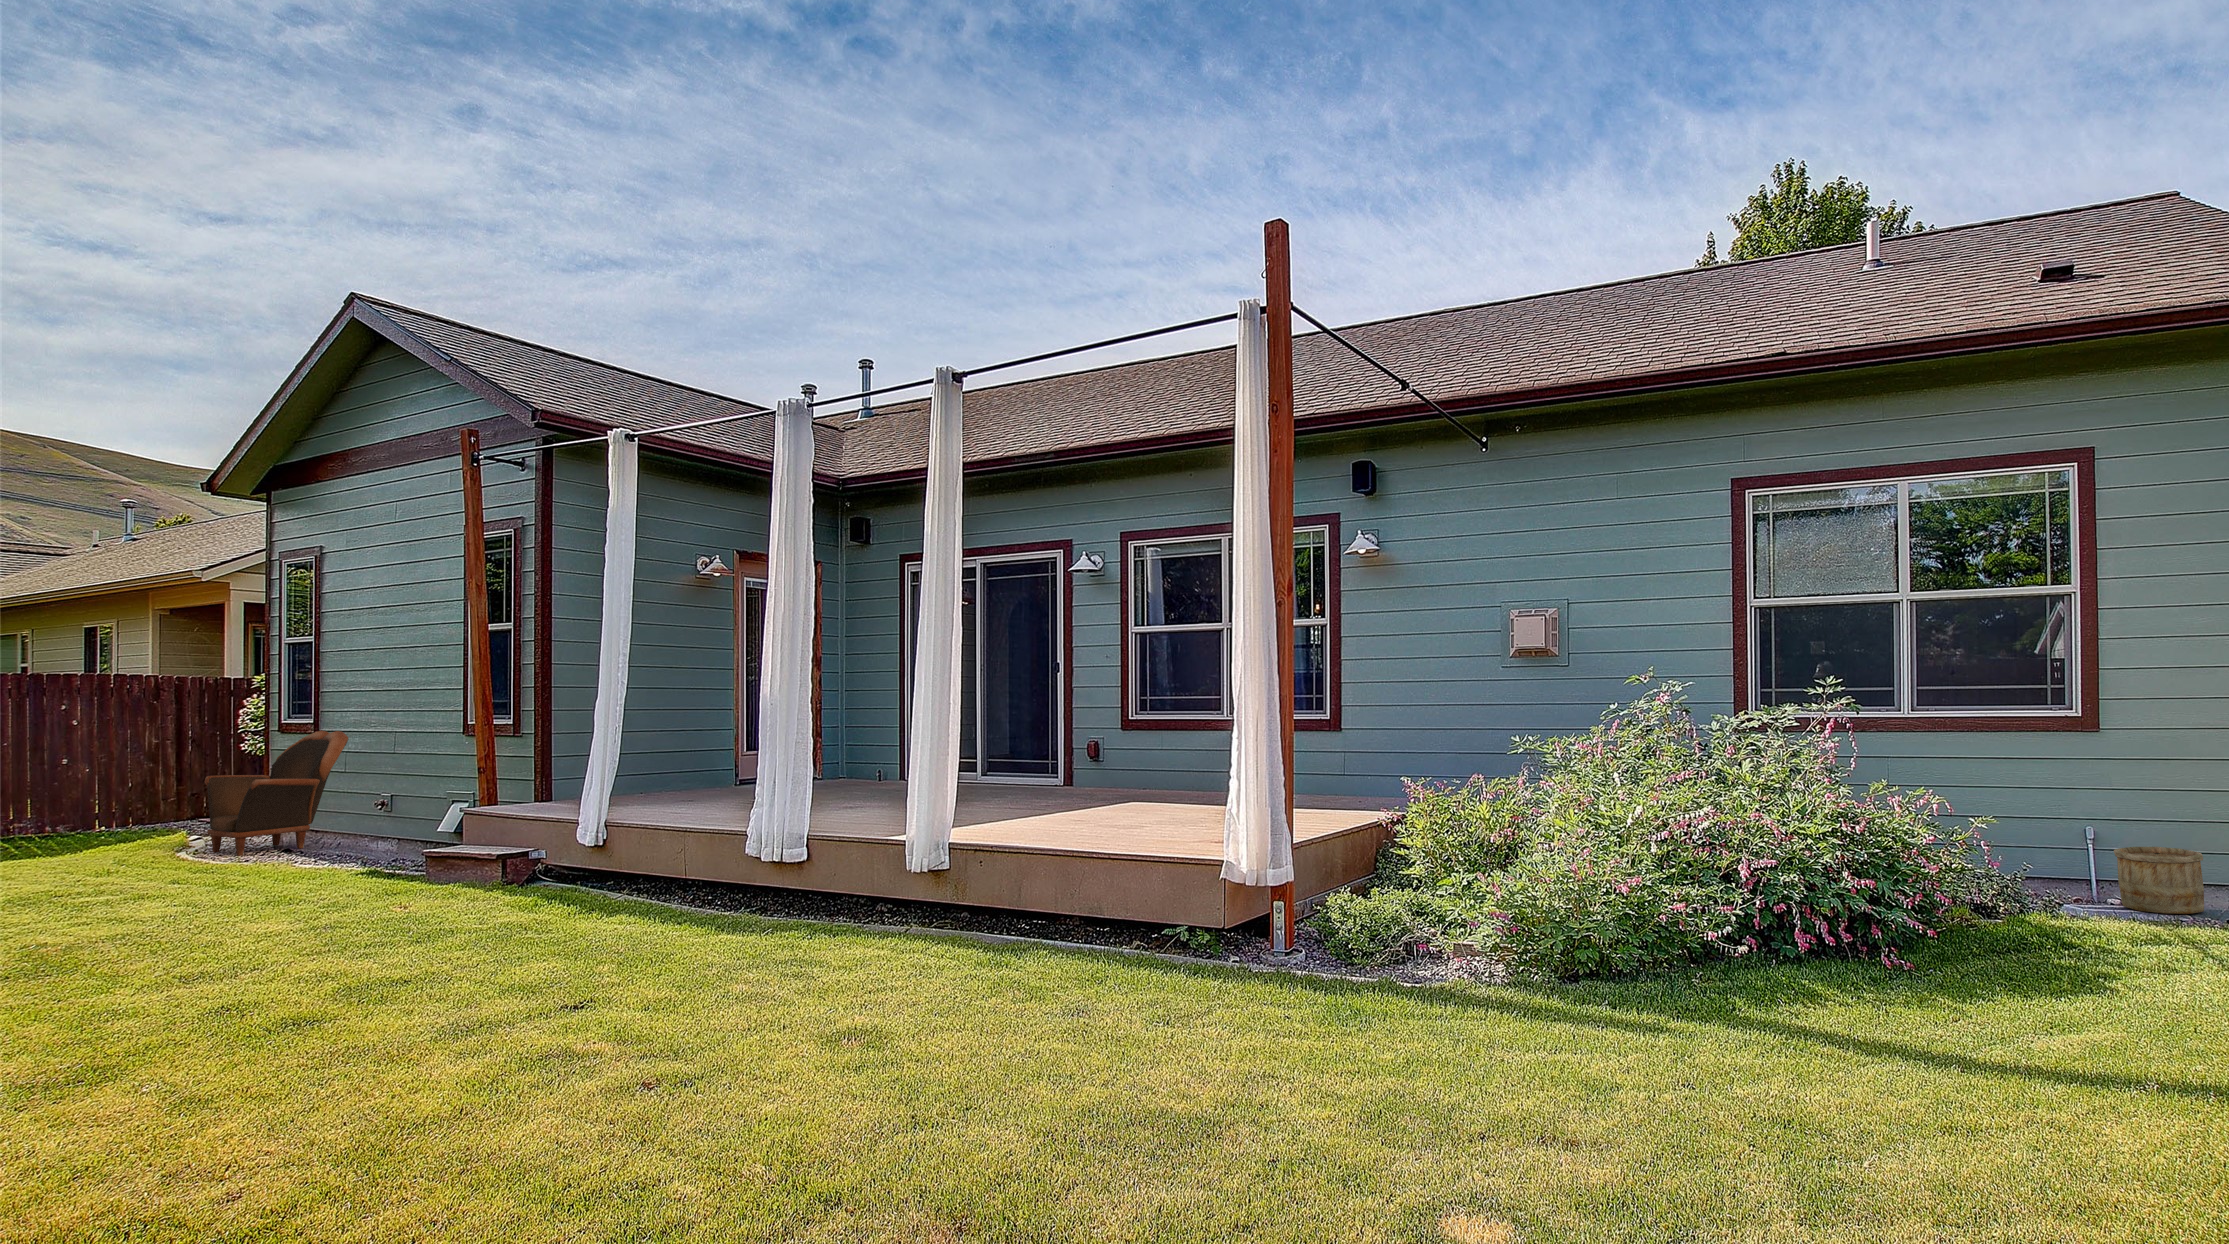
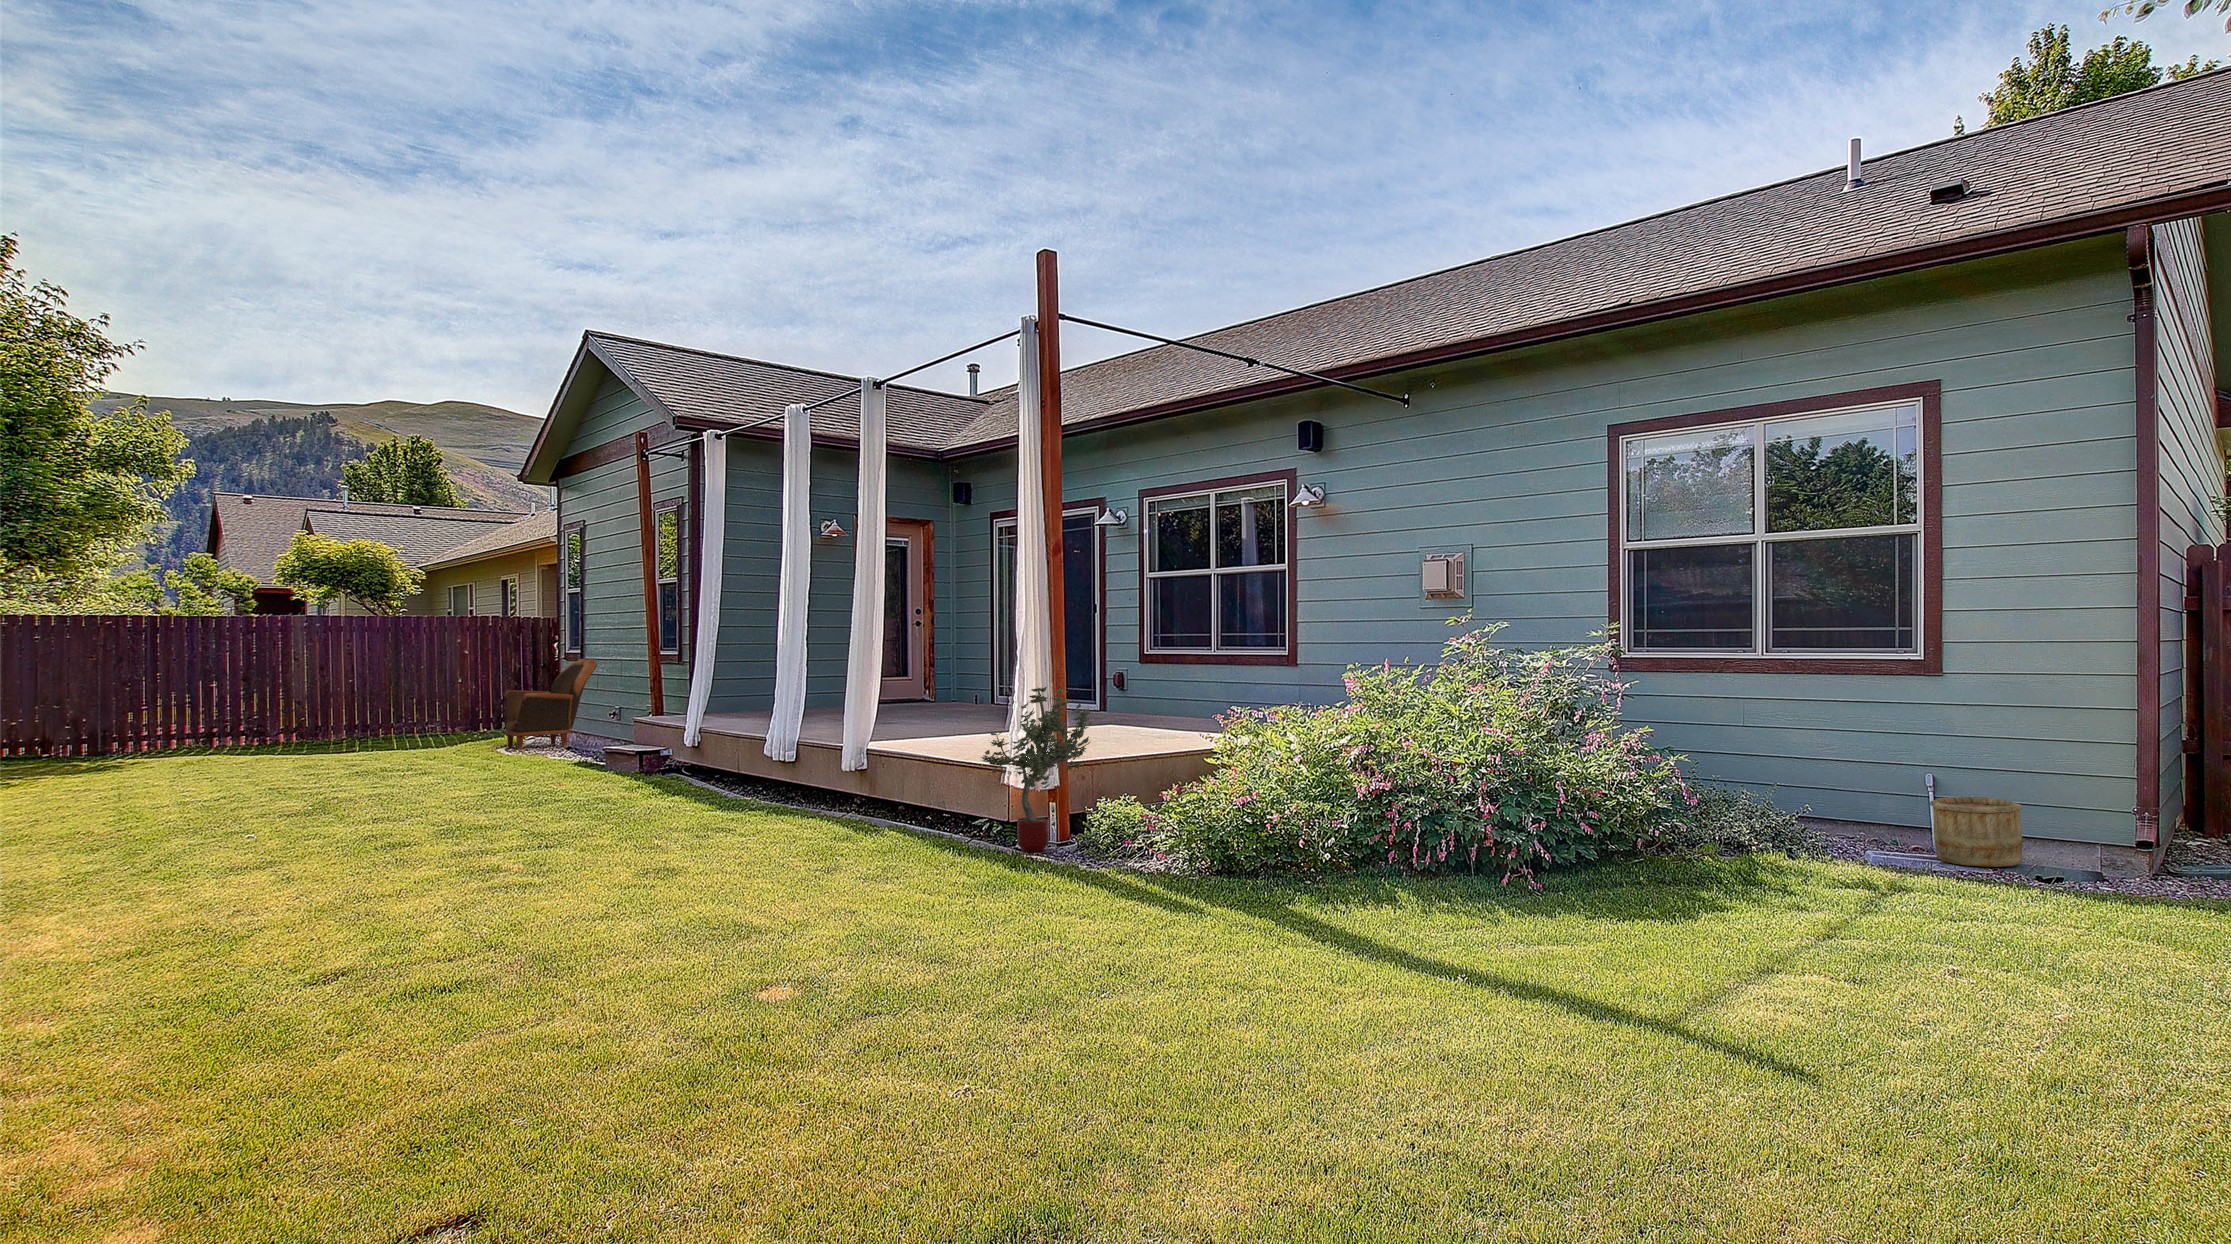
potted tree: none [1201,767,1359,967] -> present [982,687,1093,852]

